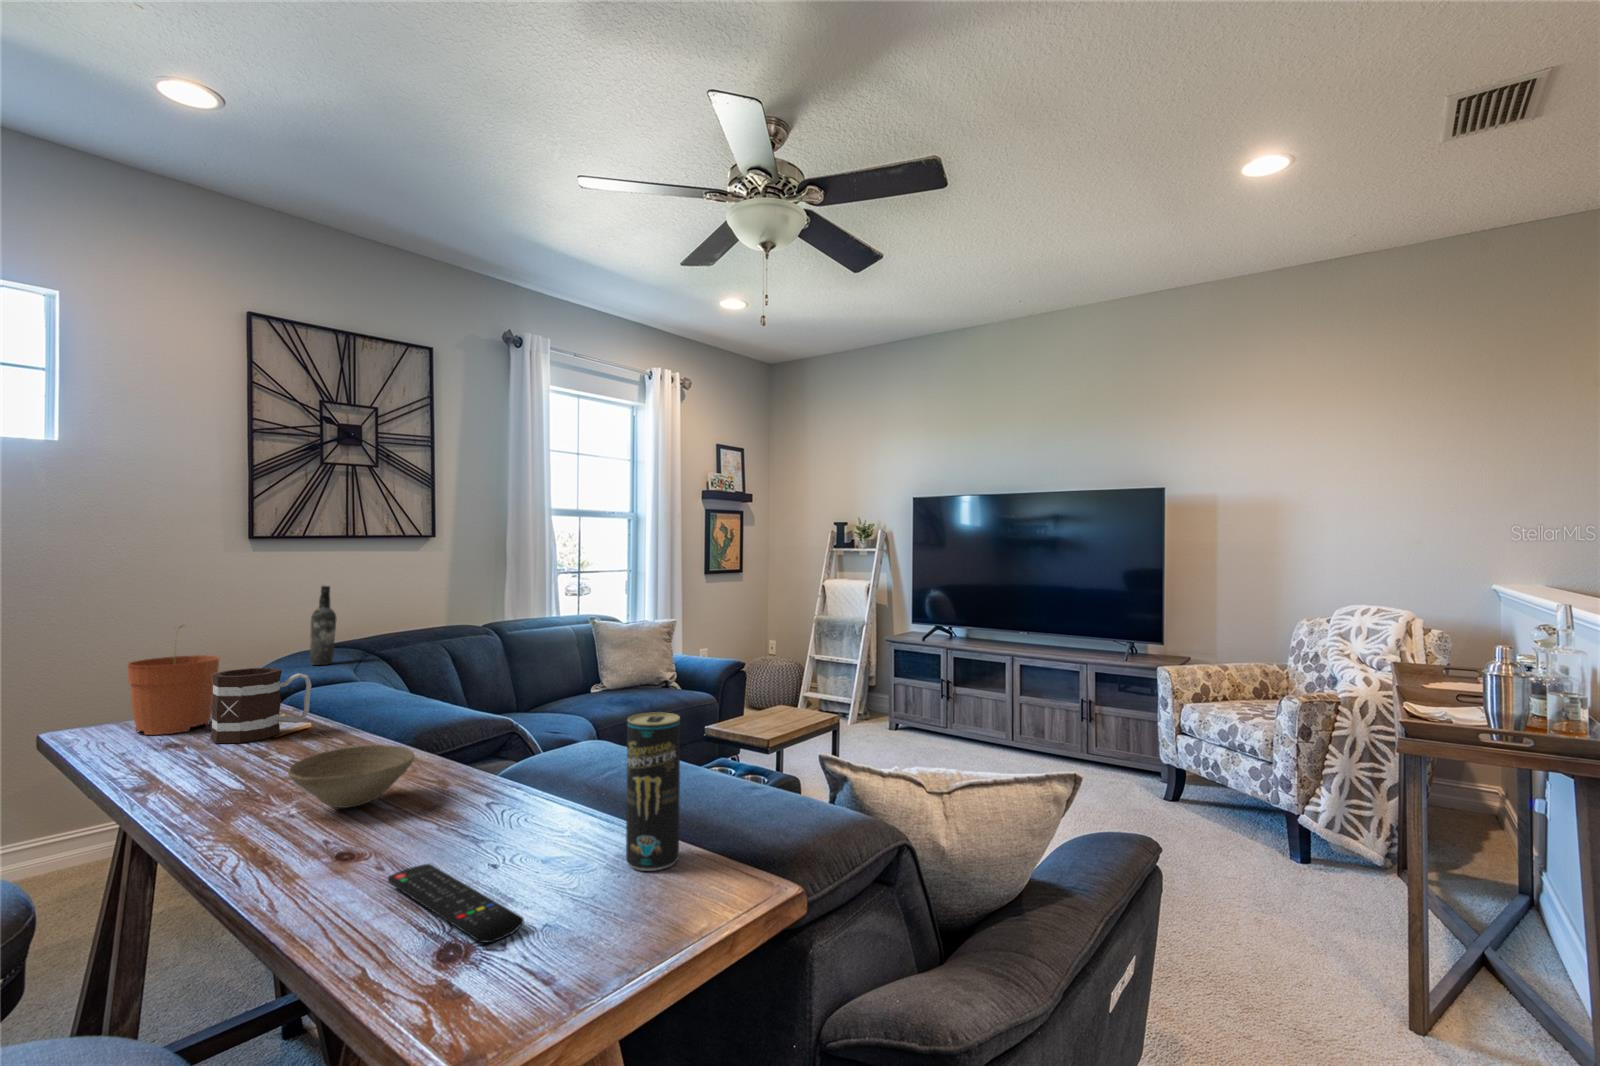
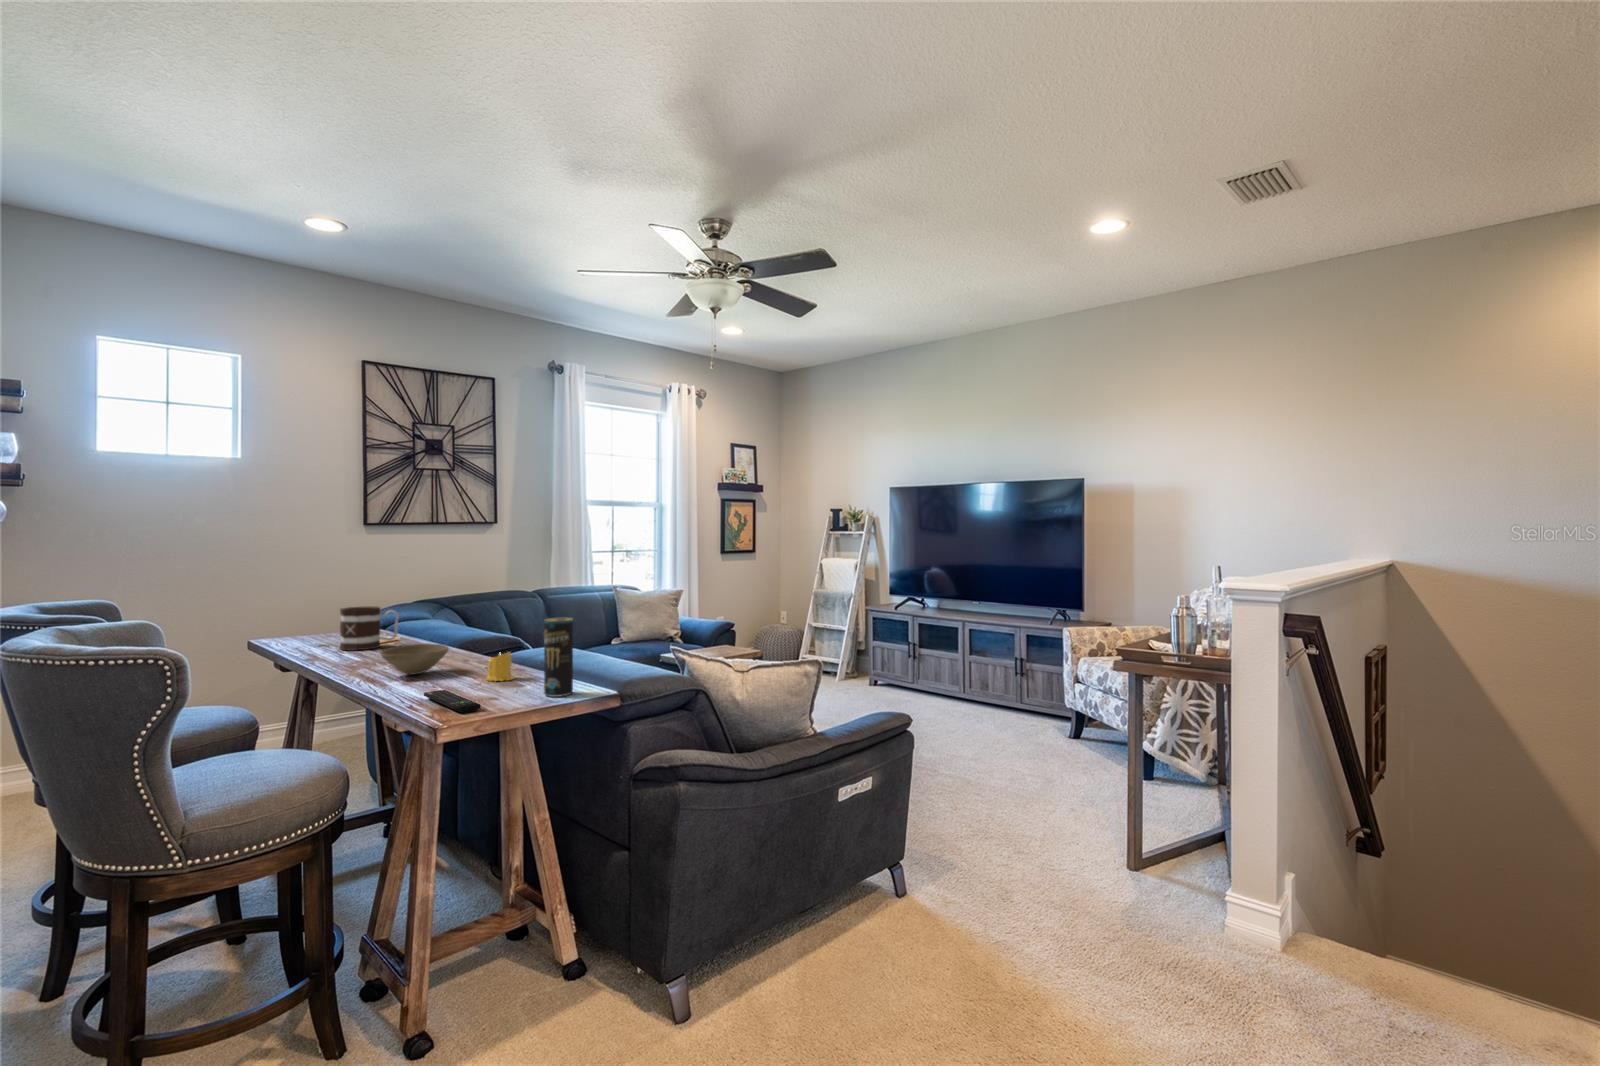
beer bottle: present [310,586,336,665] -> none [404,559,422,615]
plant pot: present [127,626,220,735] -> none [291,580,345,647]
candle: none [487,764,544,824] -> present [485,652,515,681]

